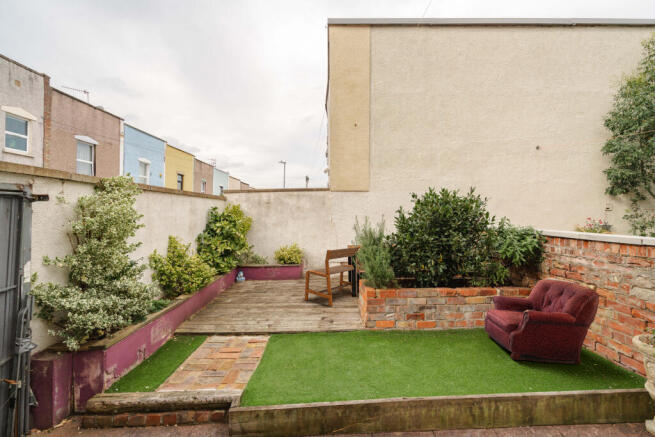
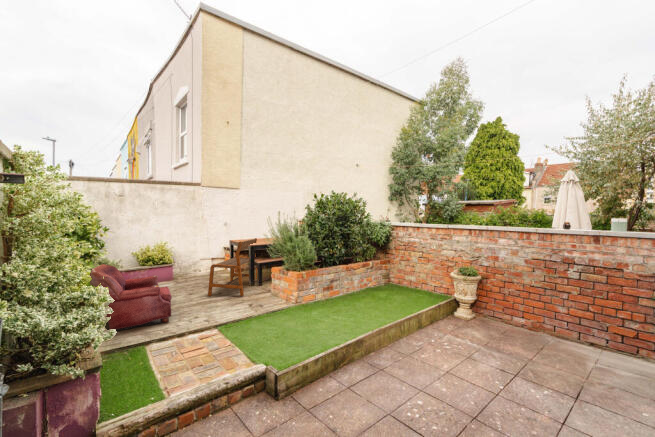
armchair: present [484,277,599,364] -> present [90,264,172,331]

